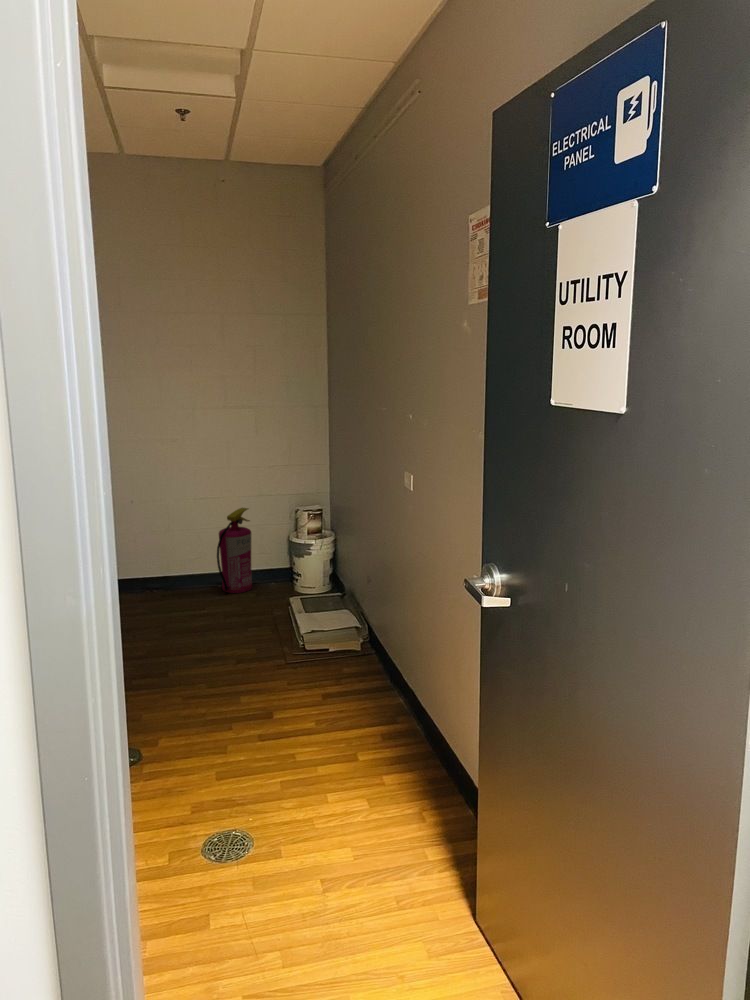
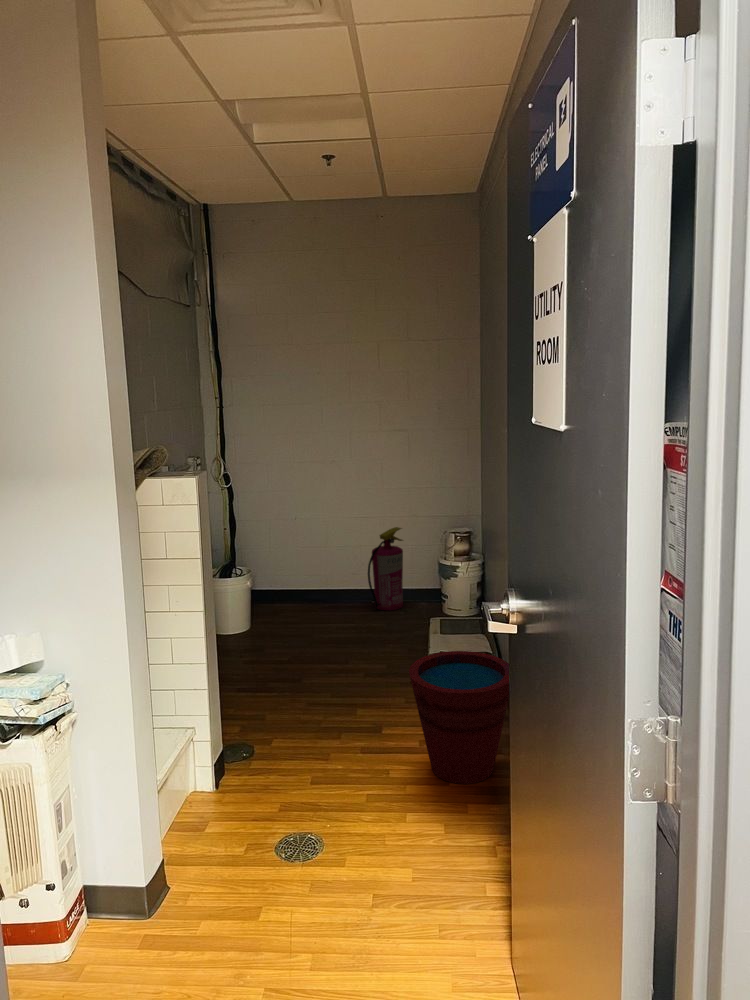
bucket: none [313,625,417,756] -> present [409,651,509,784]

